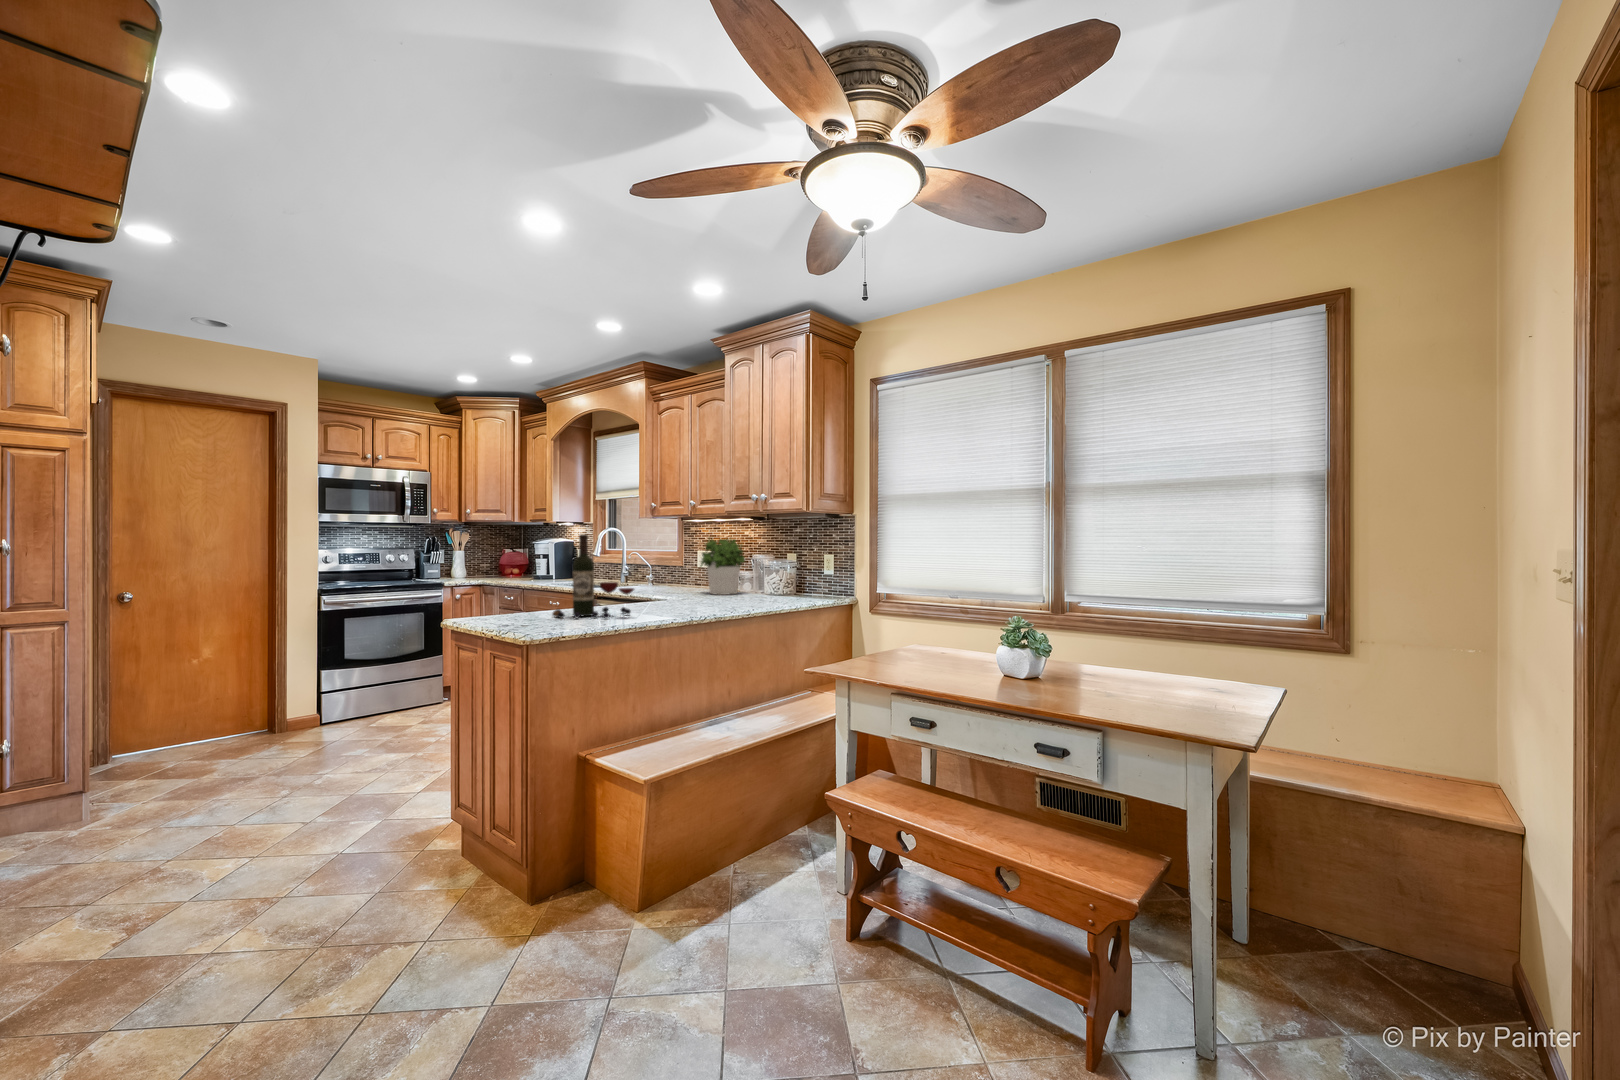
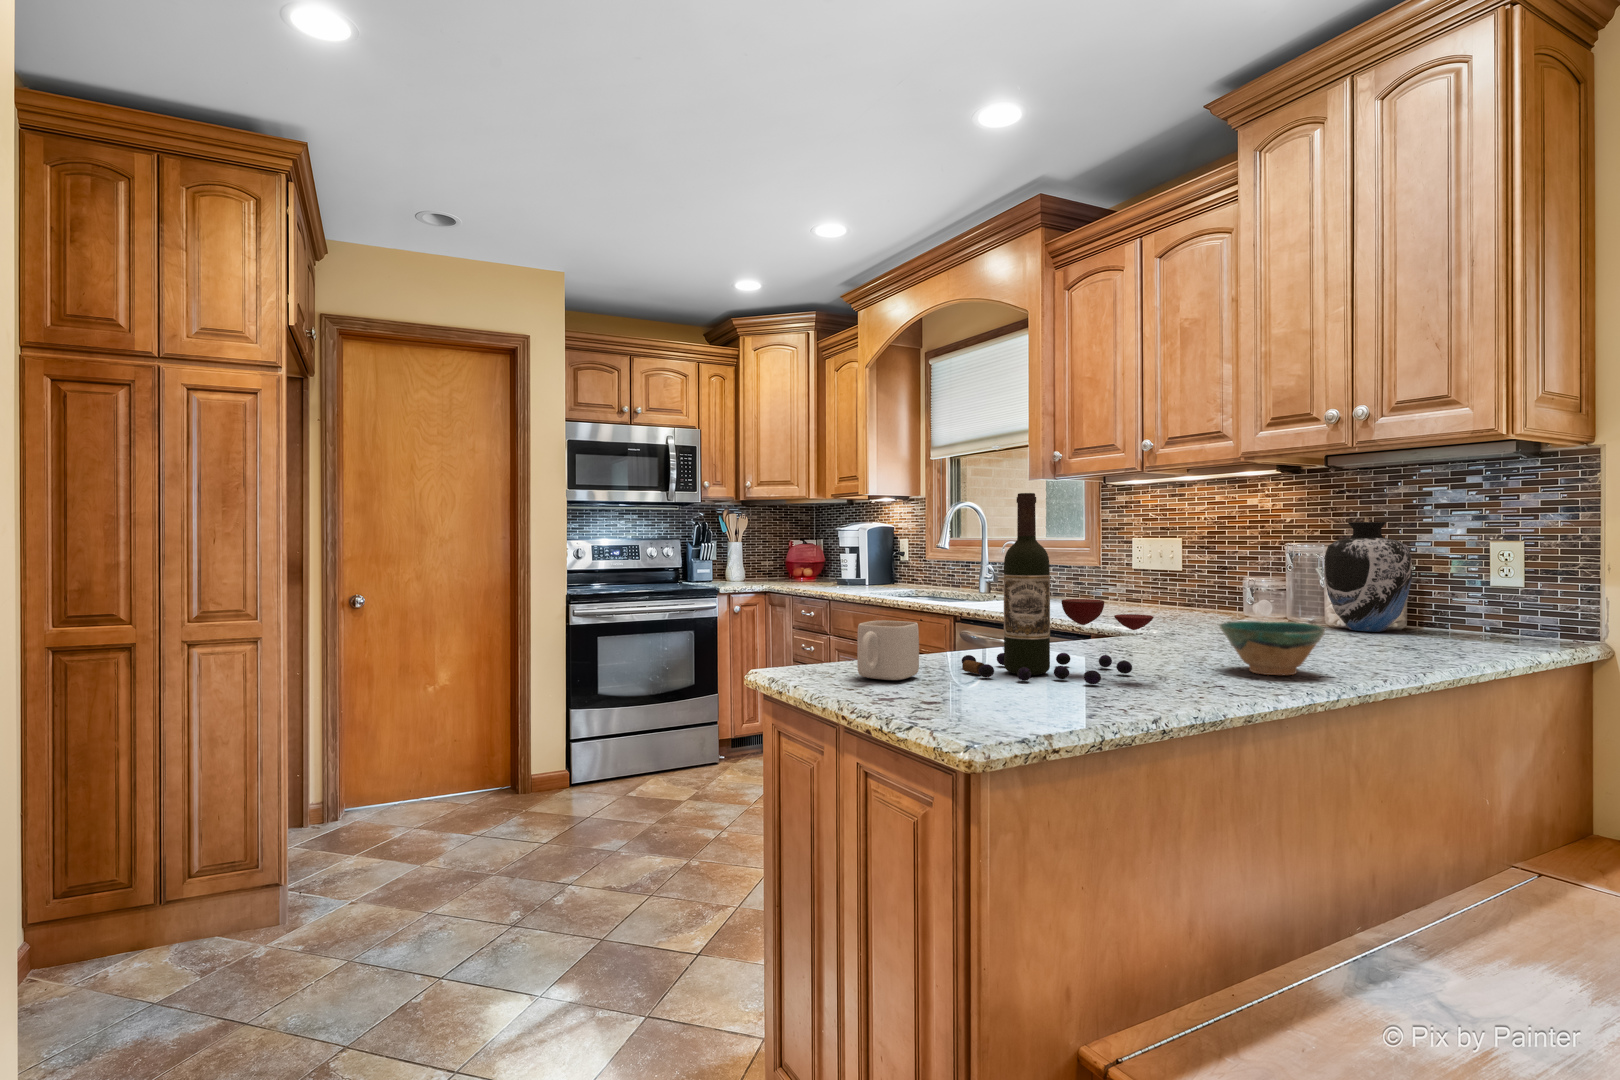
potted plant: present [701,538,745,595] -> none [1168,508,1269,623]
vase: none [764,545,798,596] -> present [1324,522,1412,632]
bowl: none [673,591,714,613] -> present [1220,621,1325,675]
mug: none [495,594,528,620] -> present [857,620,919,680]

